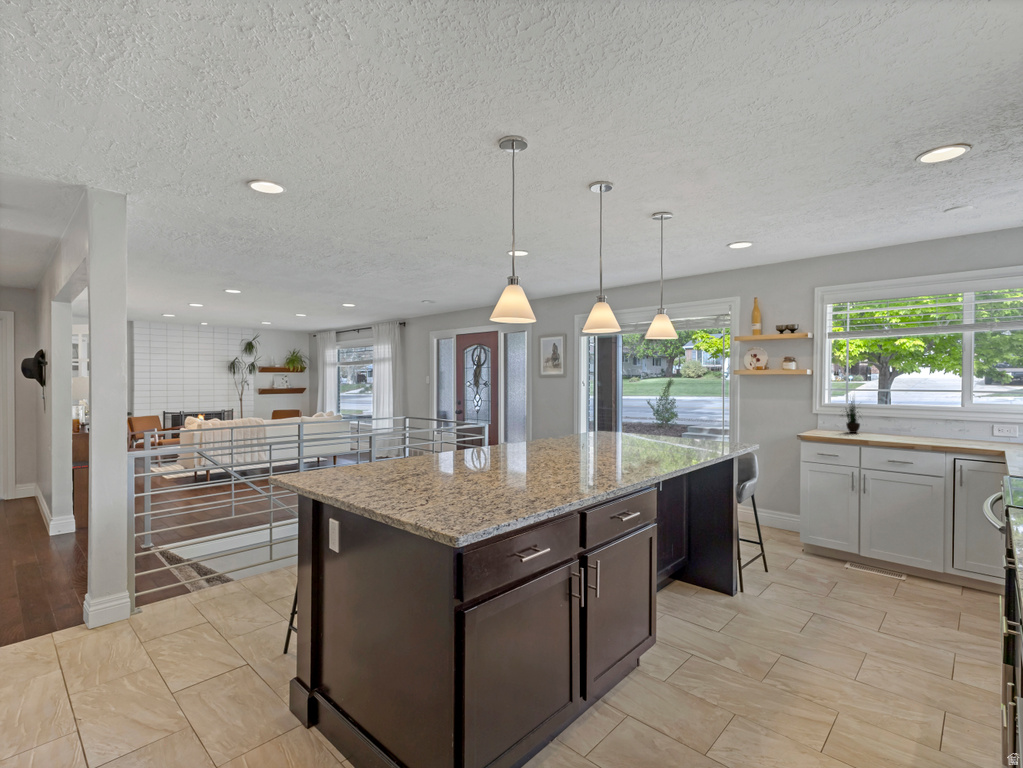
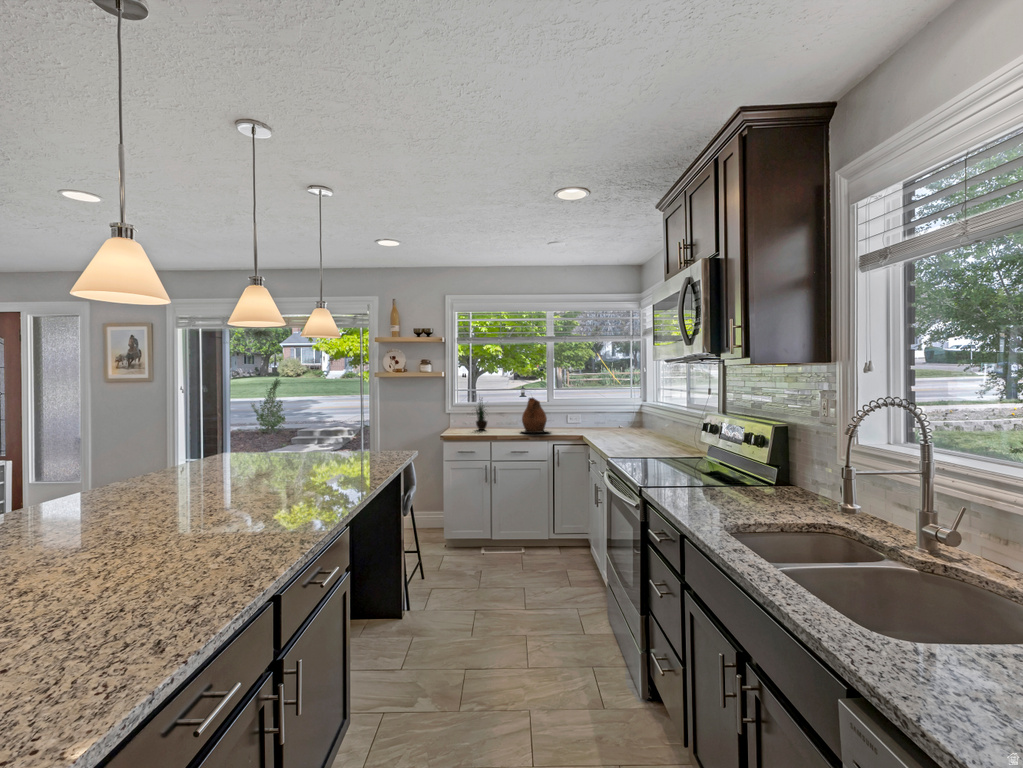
ceramic pitcher: none [897,399,946,441] -> present [522,398,549,433]

